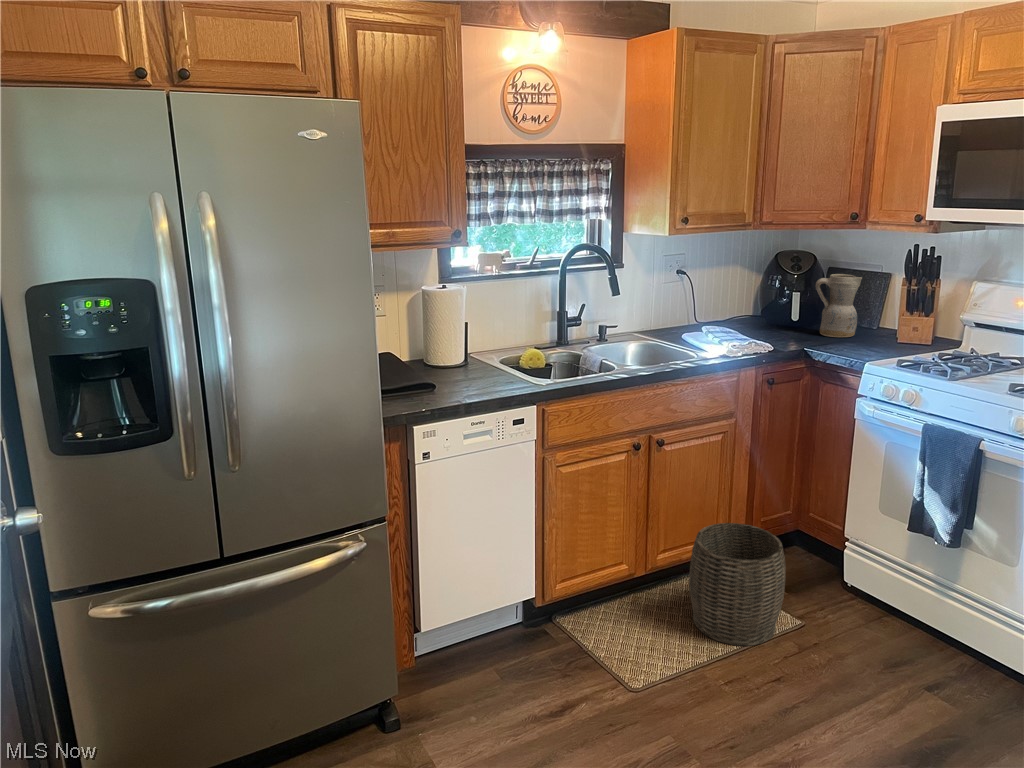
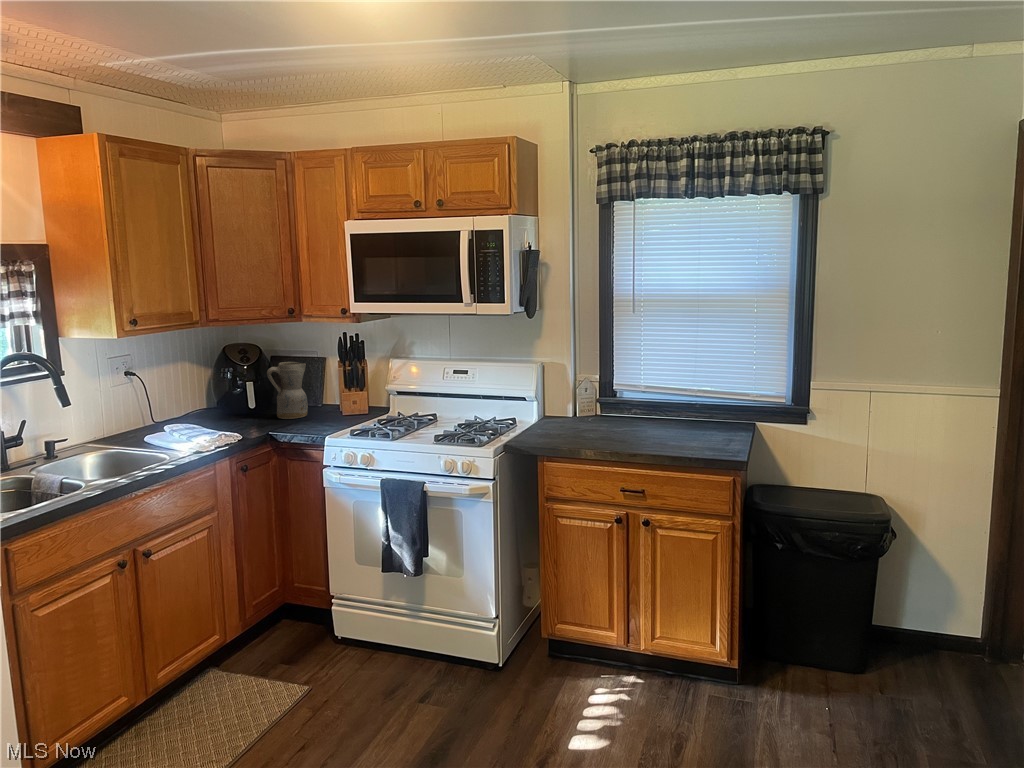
woven basket: present [689,523,786,646] -> none [198,609,294,734]

